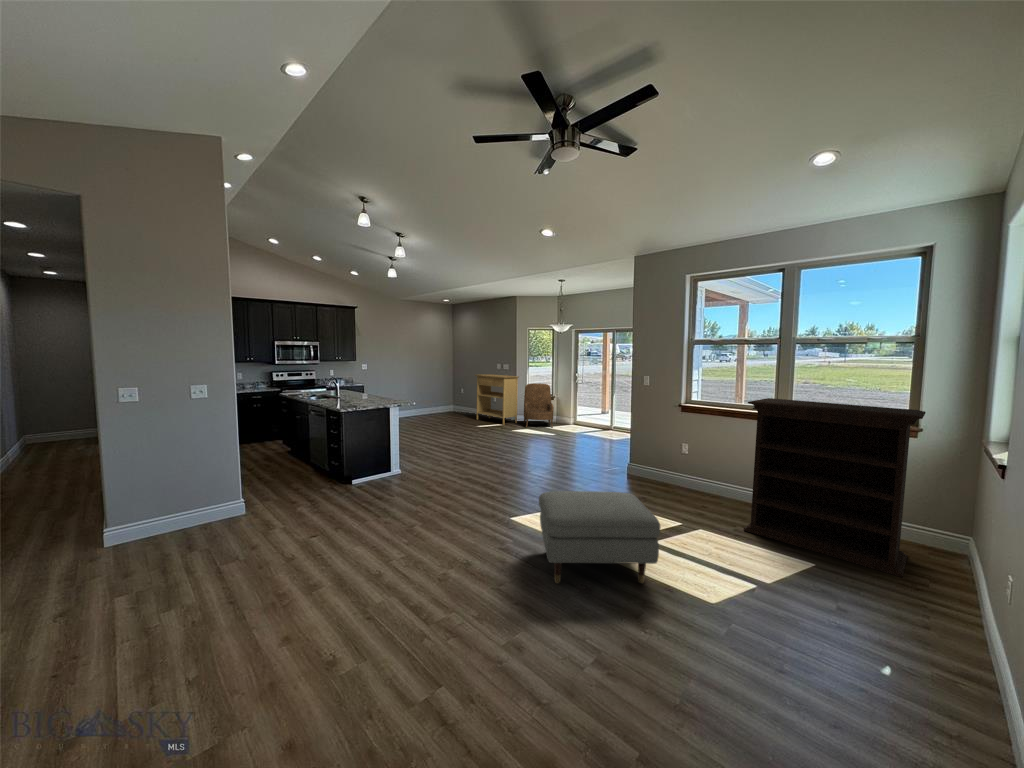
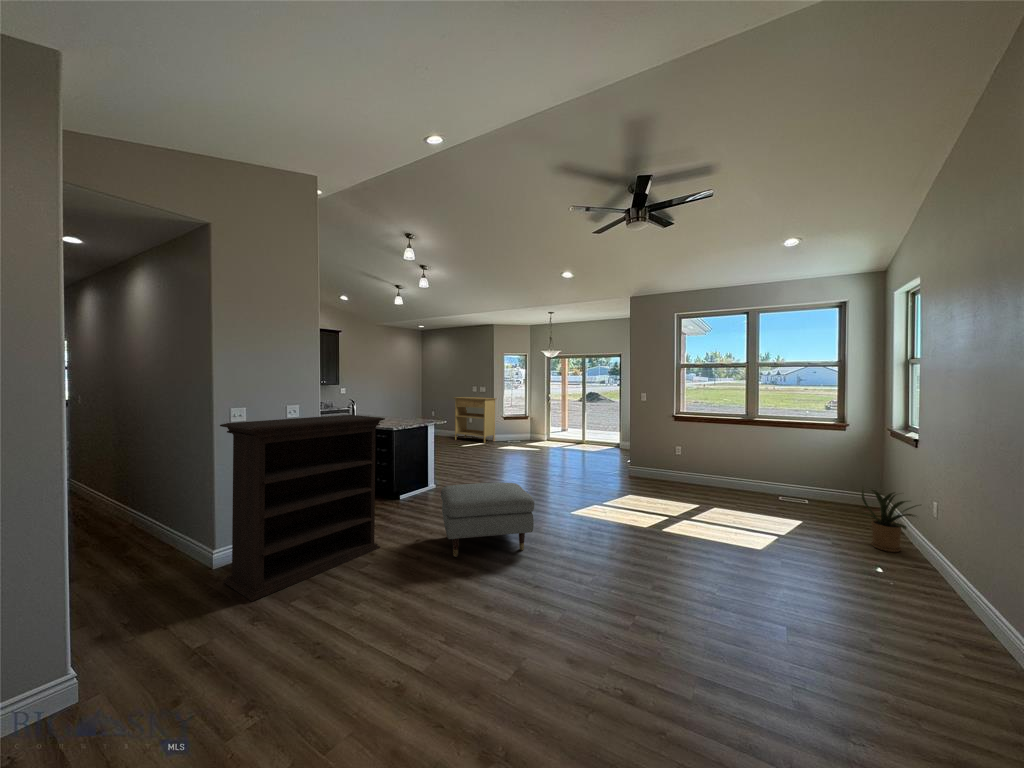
armchair: present [524,383,554,428] -> none [501,404,530,444]
bookshelf: present [744,398,926,577] -> present [220,415,385,601]
ottoman: present [539,491,660,584] -> present [441,483,535,557]
house plant: none [886,526,992,634] -> present [862,488,921,552]

